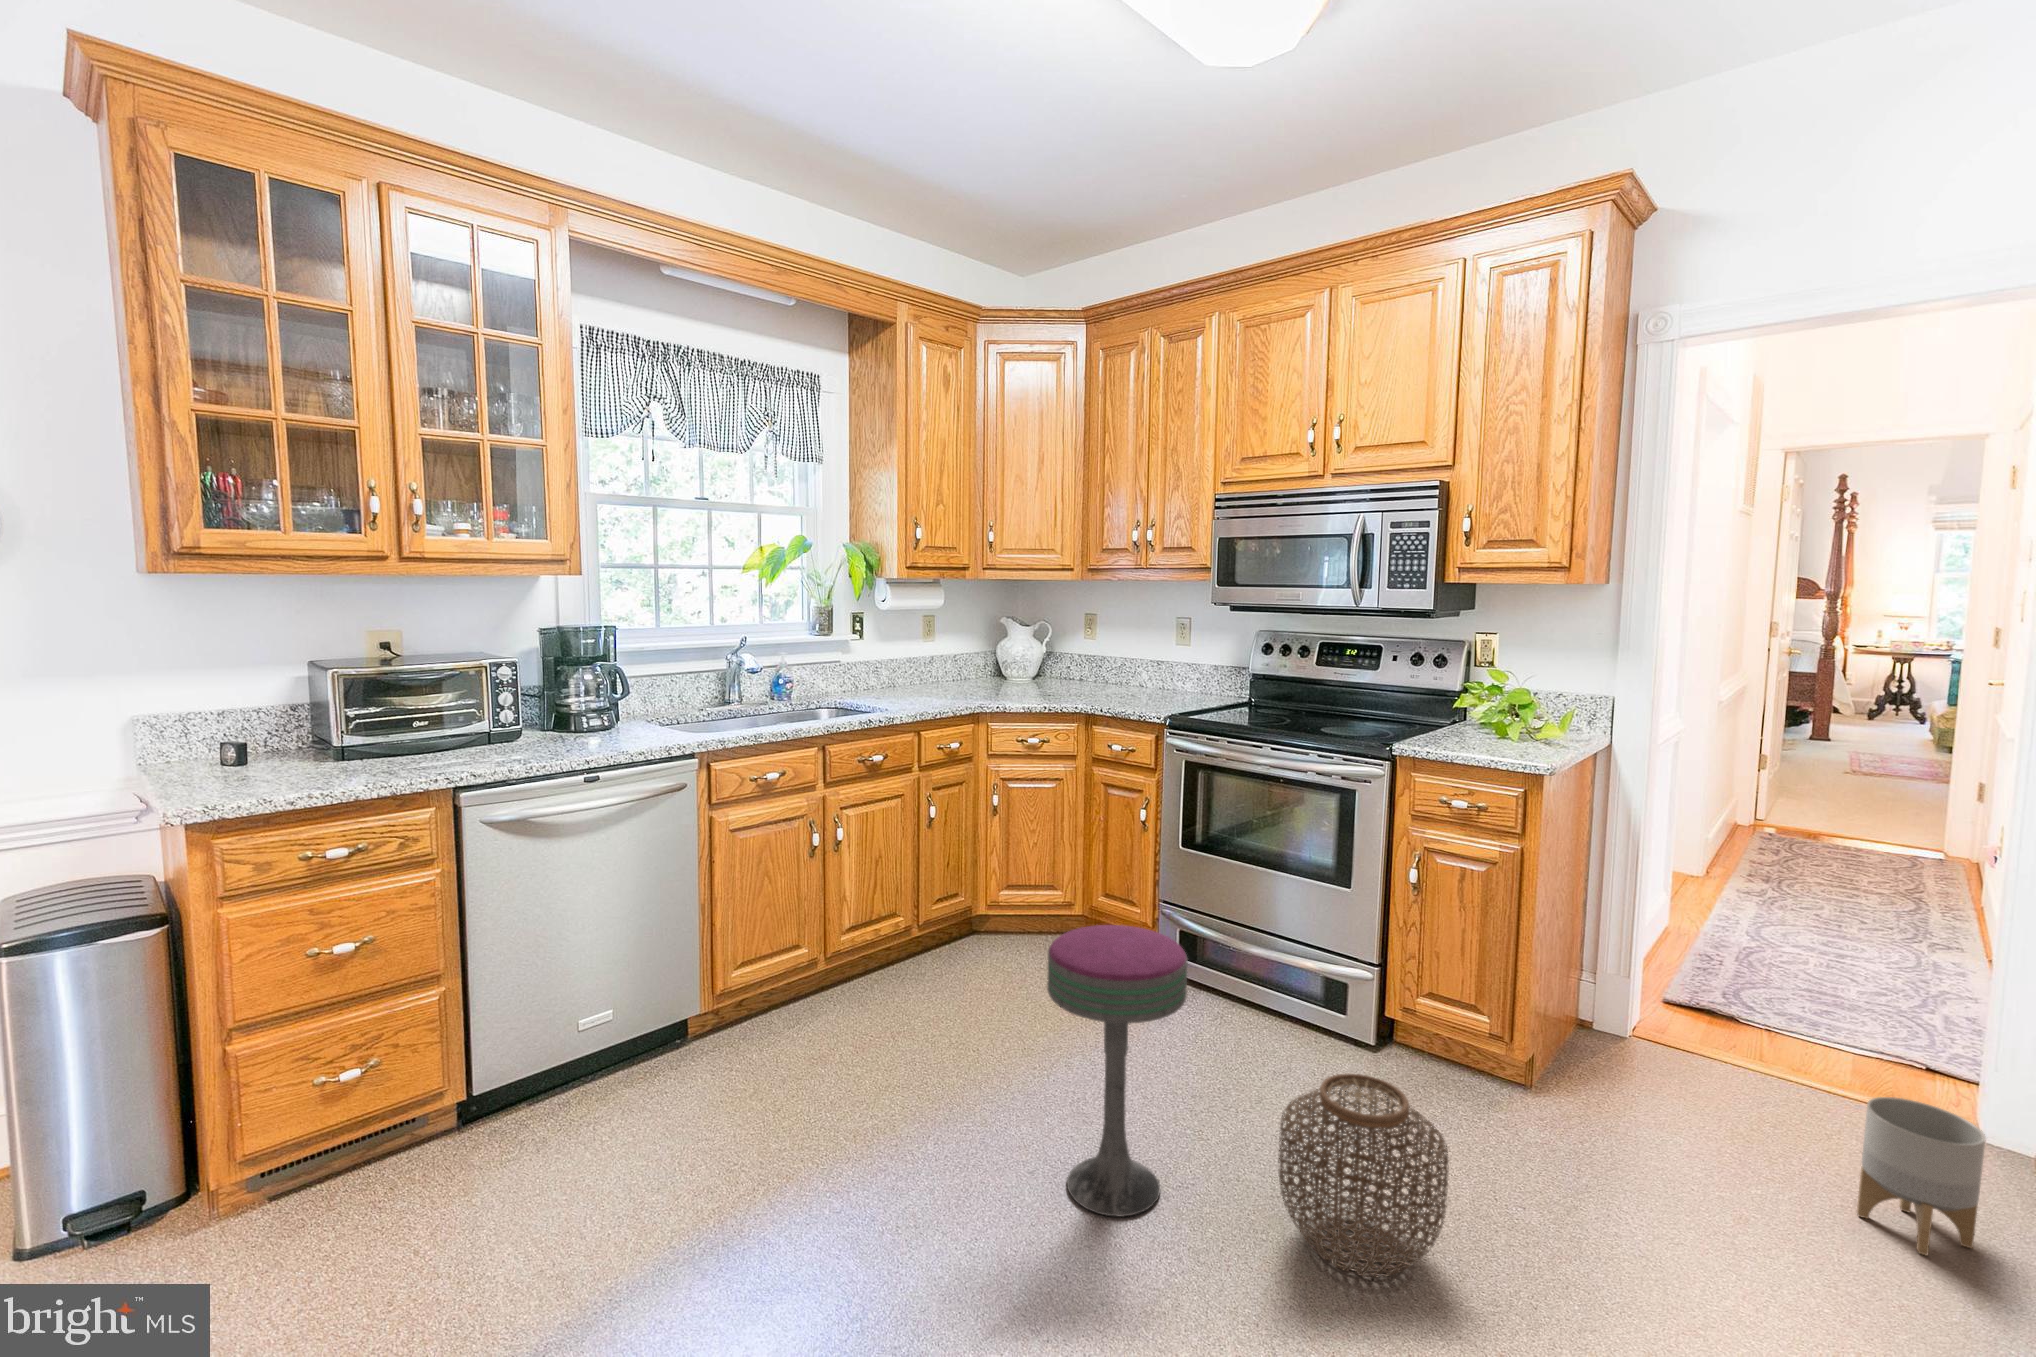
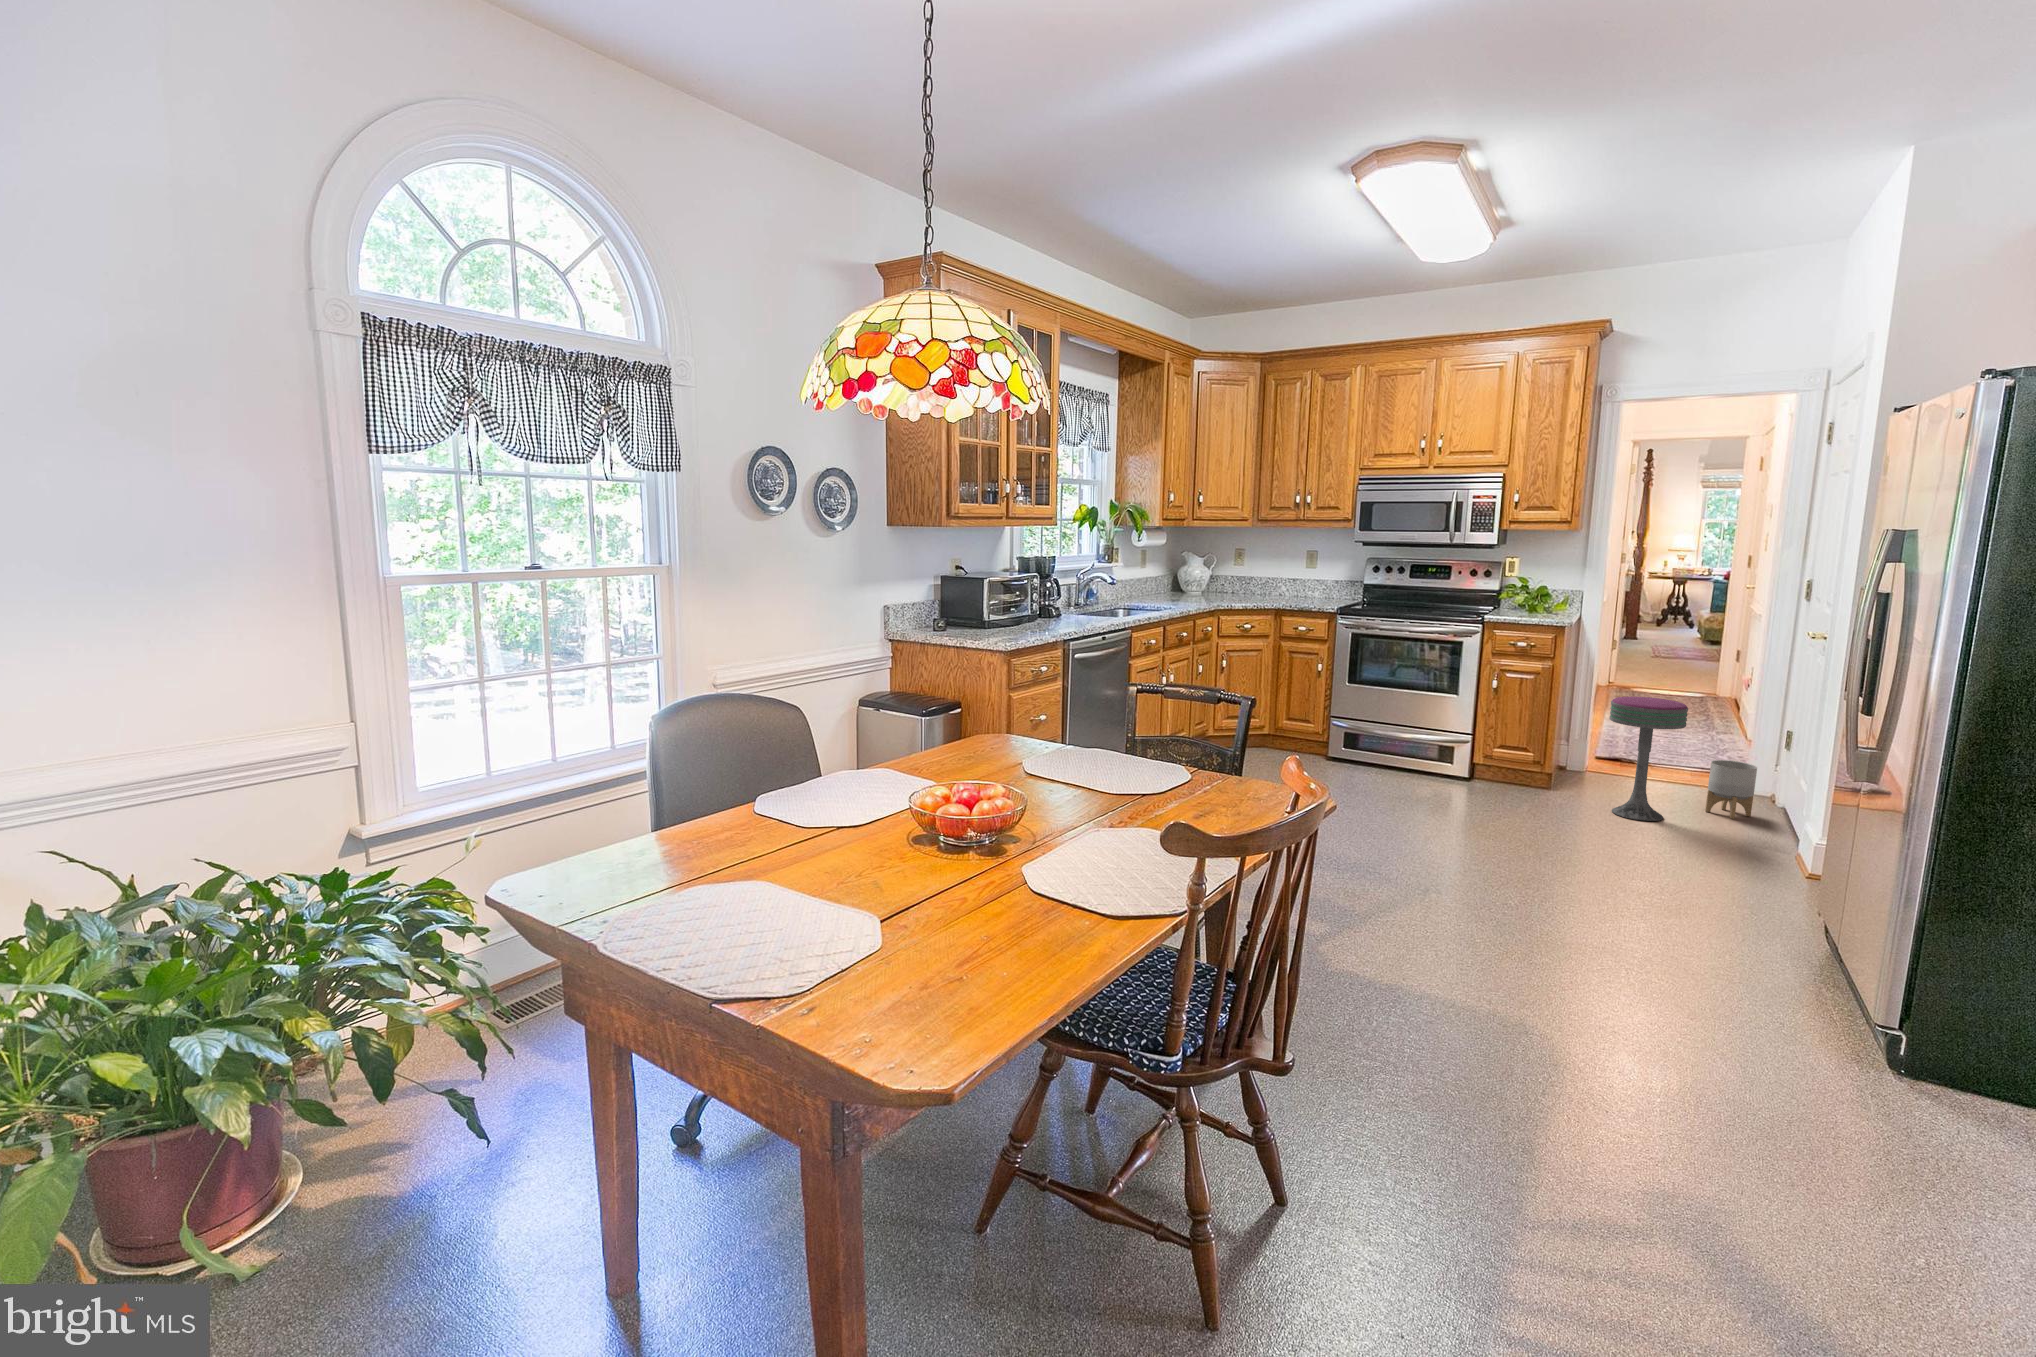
bar stool: present [1047,925,1187,1217] -> present [1609,697,1688,821]
woven basket: present [1278,1074,1448,1277] -> none [1478,755,1559,835]

